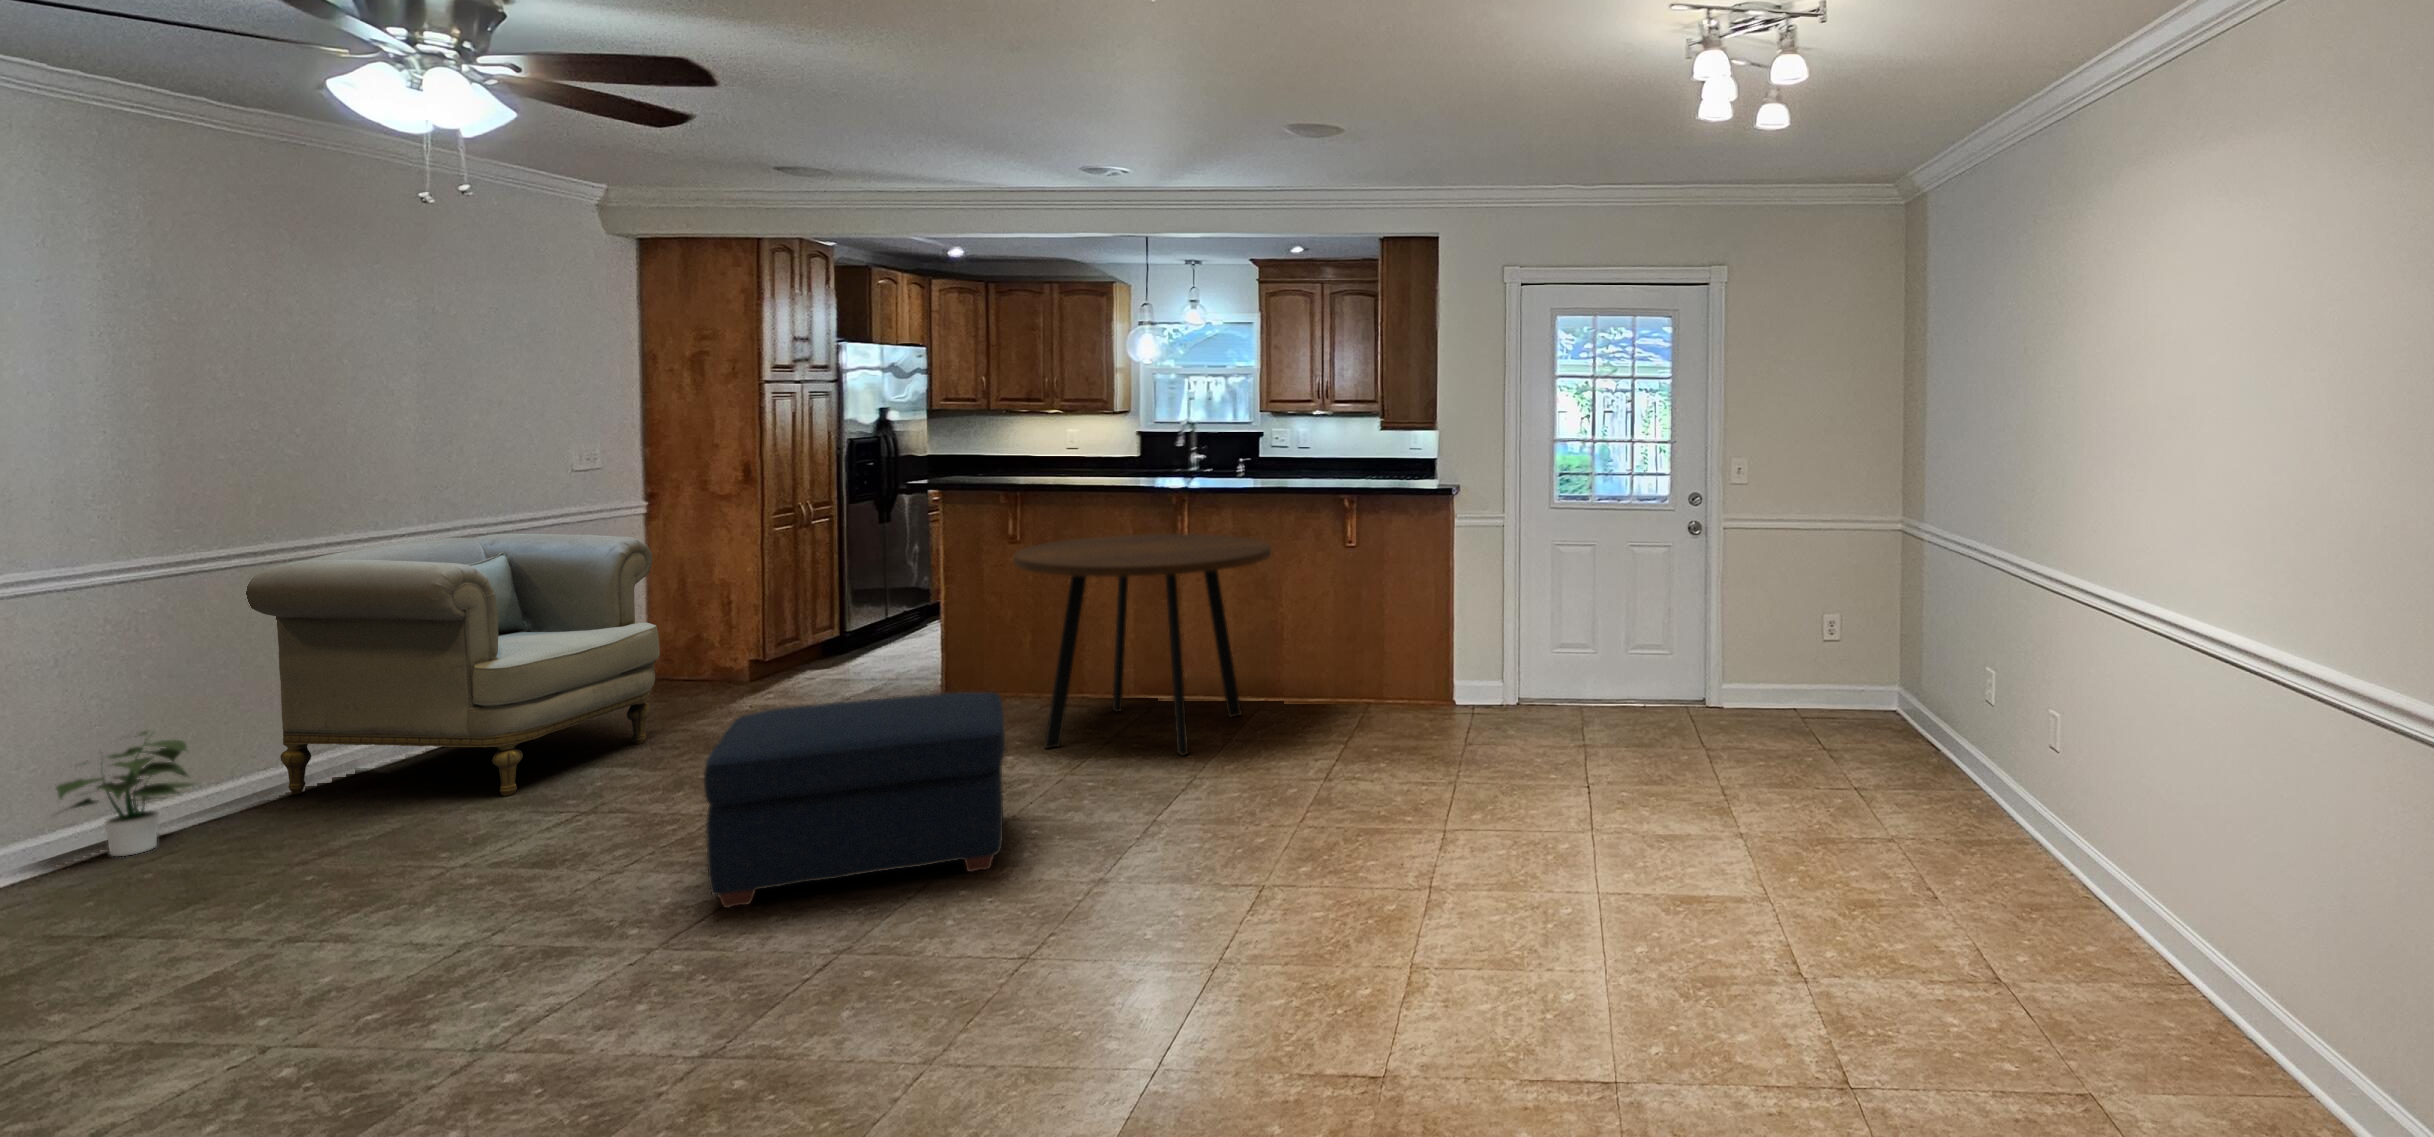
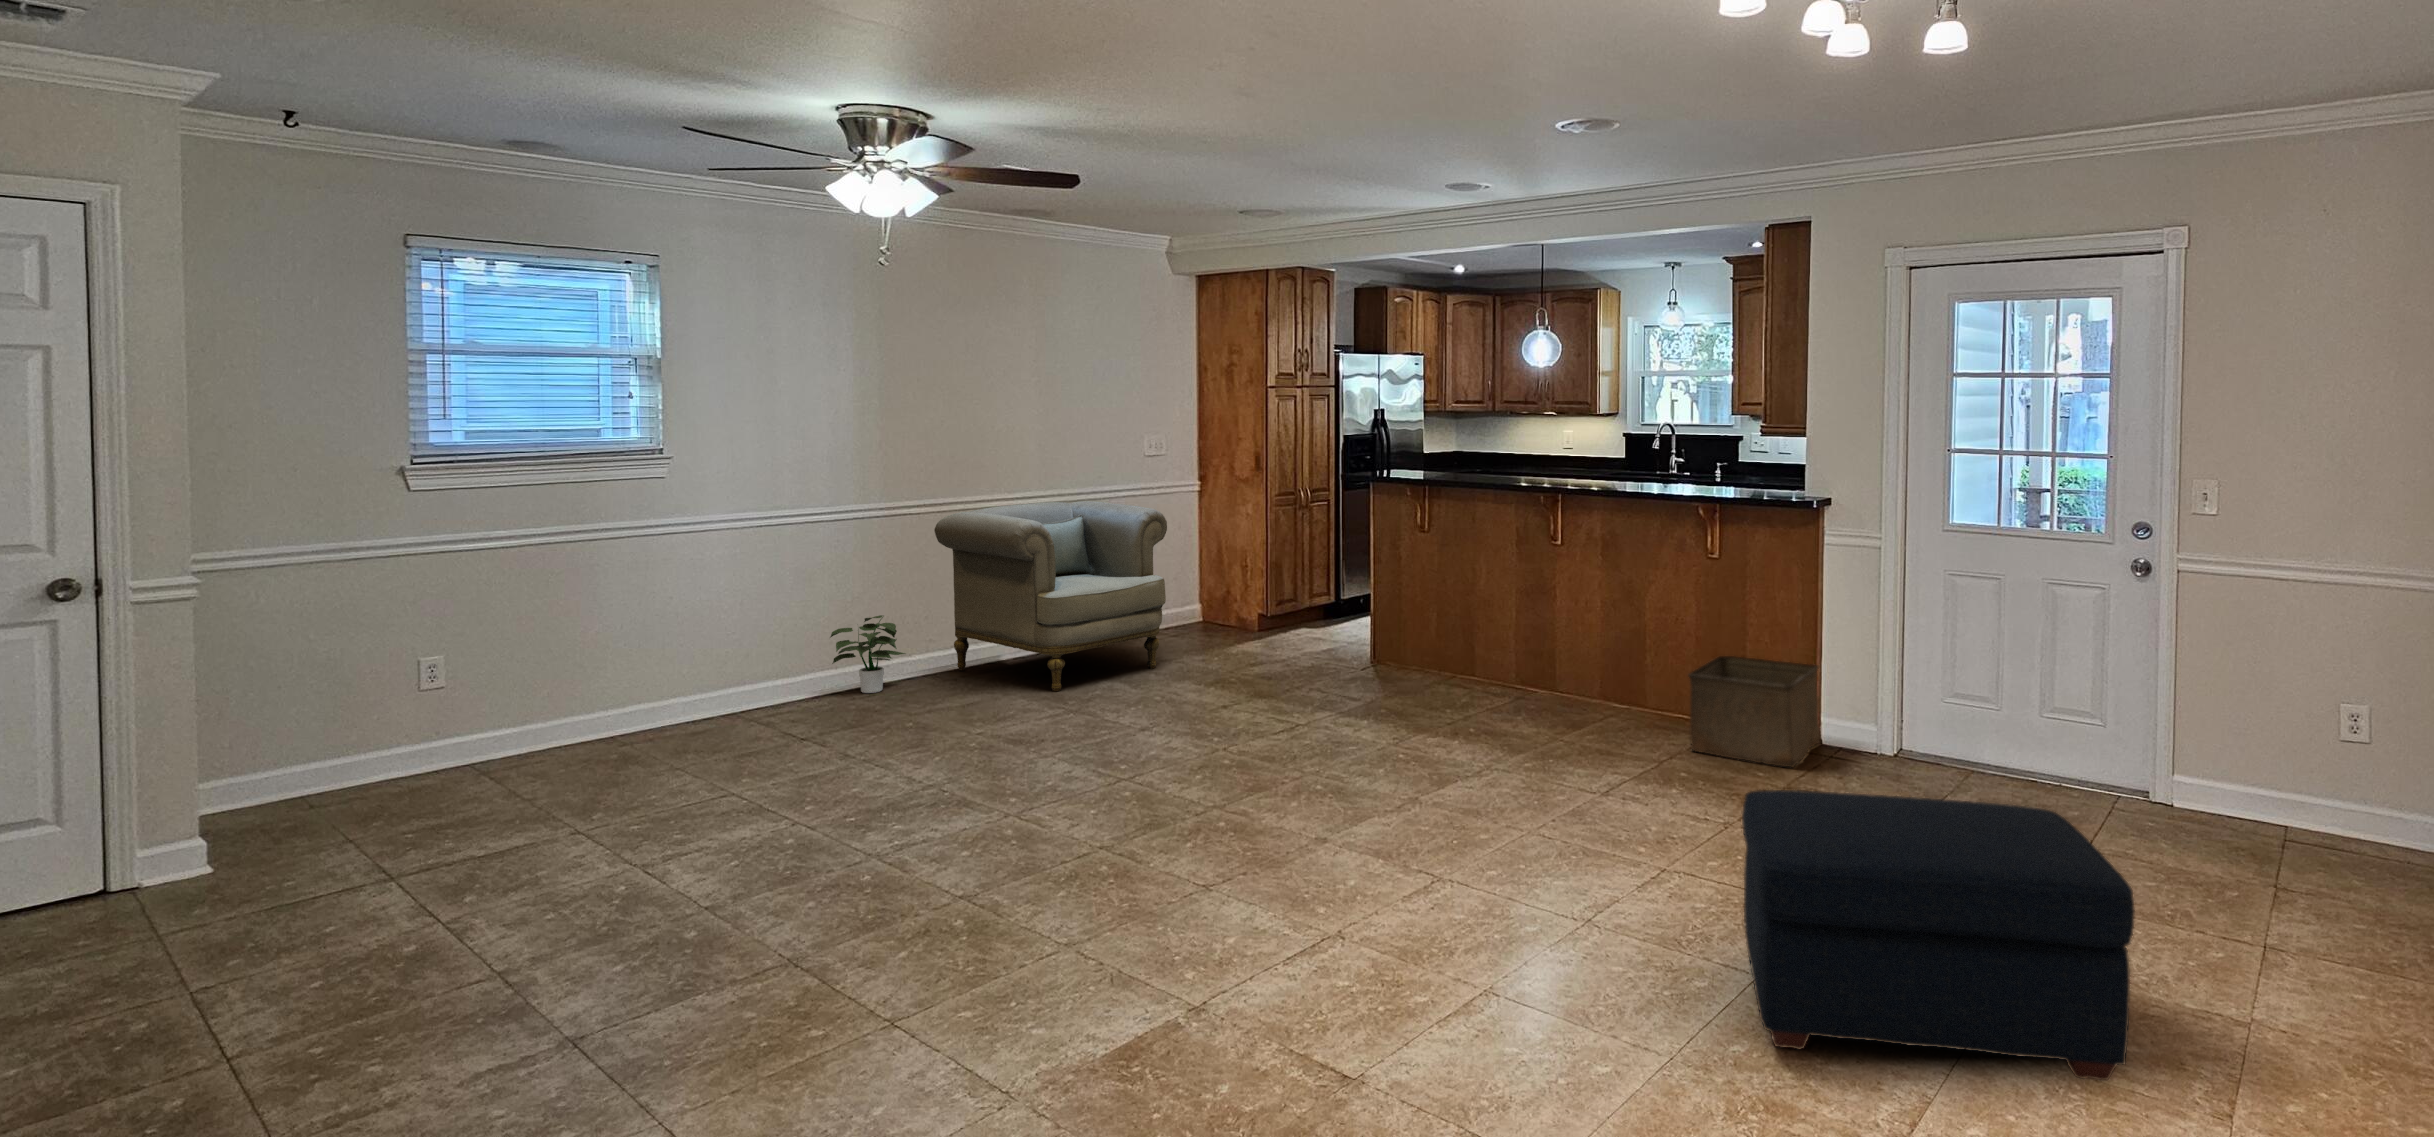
dining table: present [1014,534,1271,756] -> none [1386,532,1620,746]
storage bin: none [1355,634,1455,730] -> present [1689,656,1820,767]
ottoman: present [704,692,1005,907] -> present [1742,790,2135,1080]

